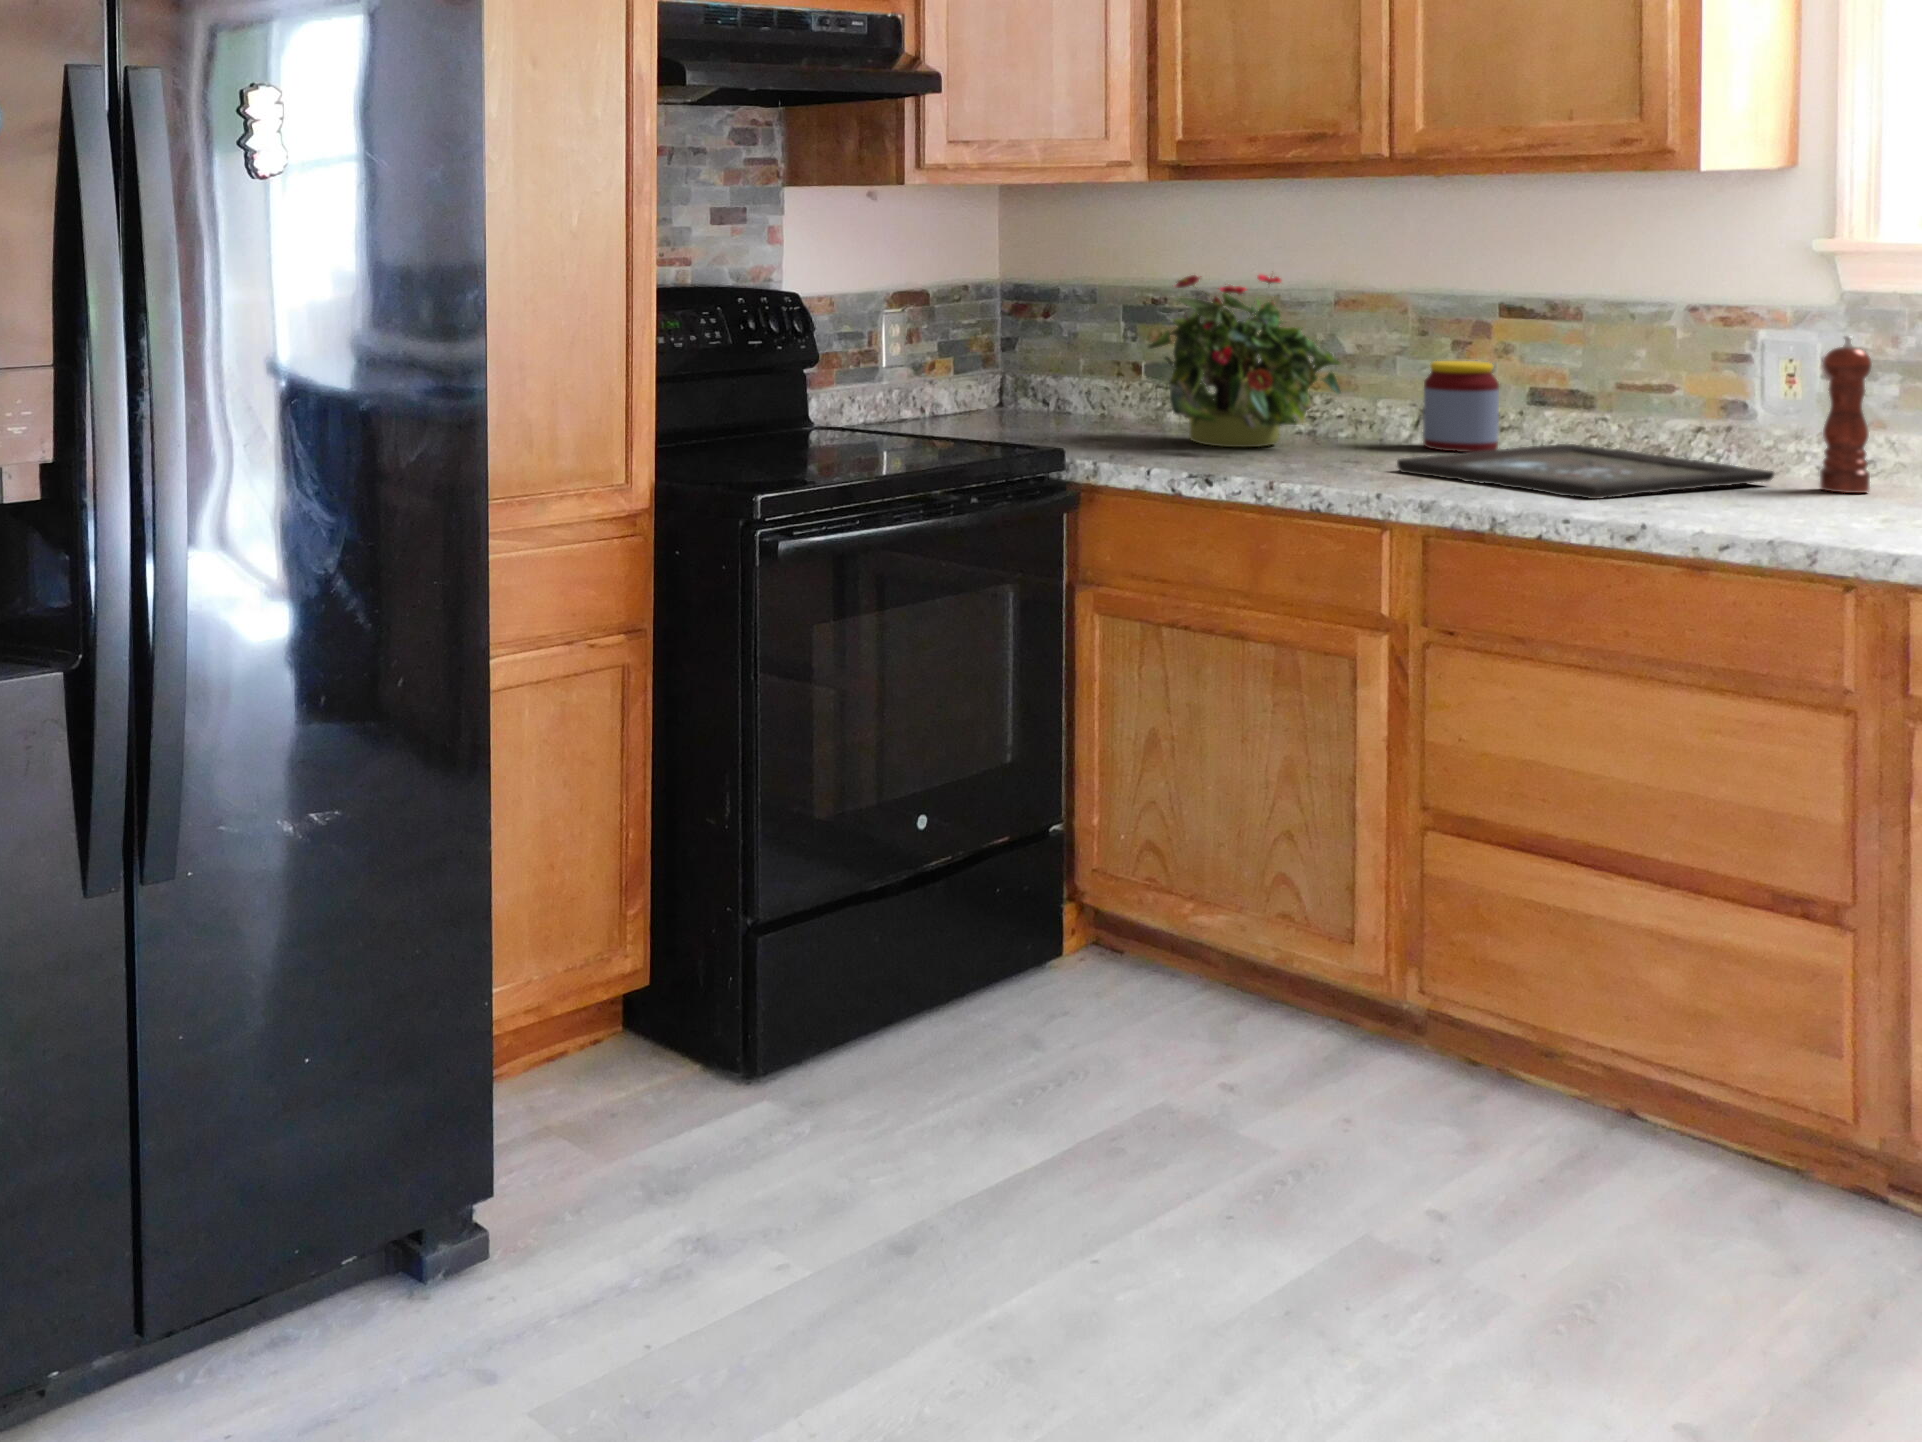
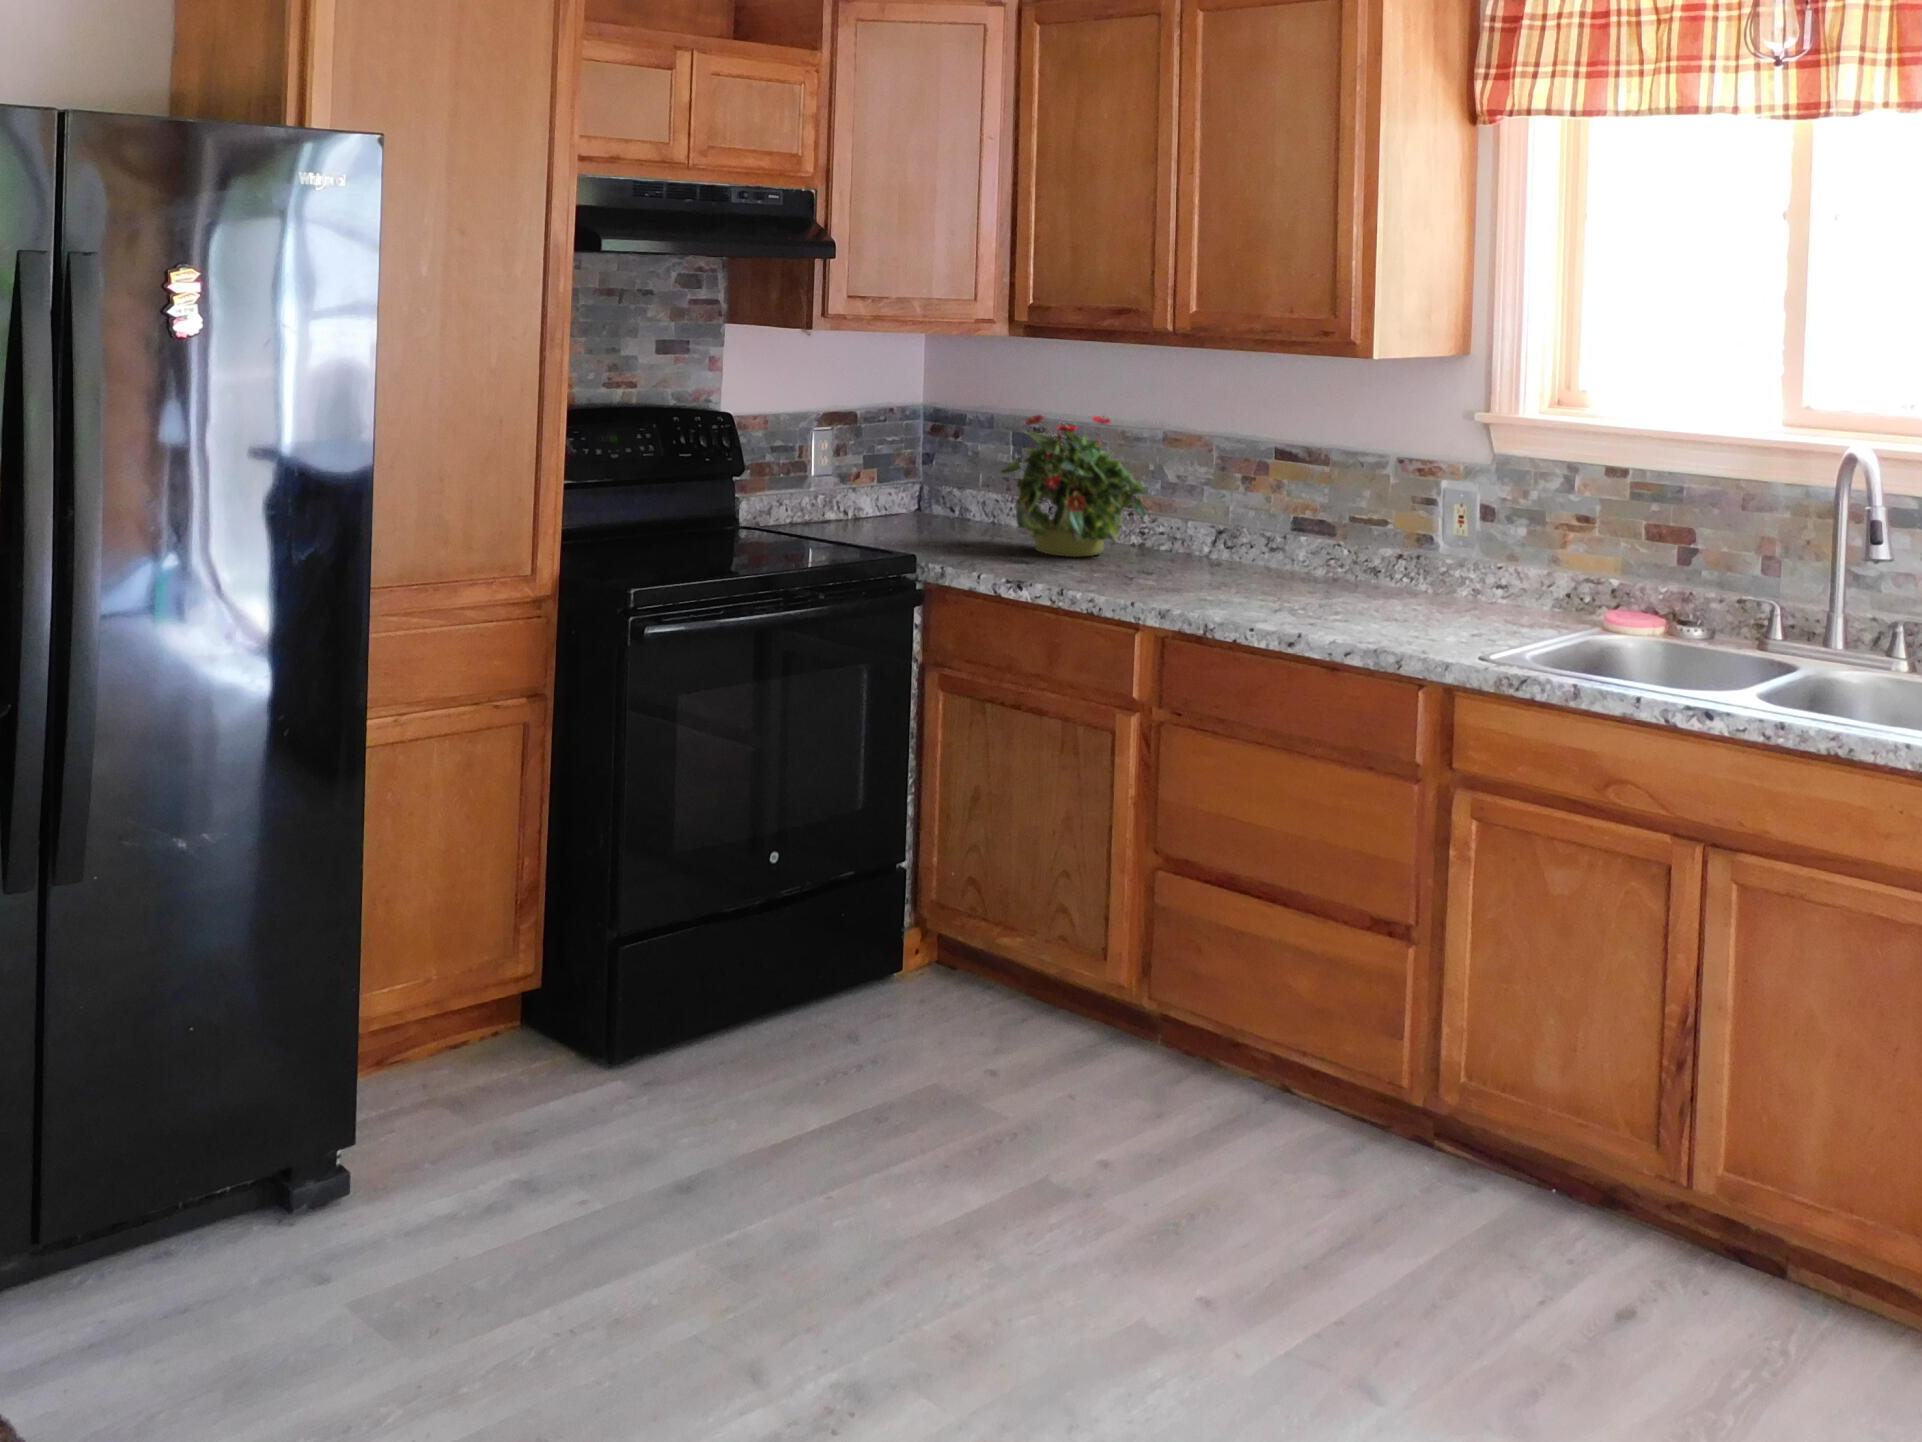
pepper mill: present [1819,336,1872,493] -> none [1461,489,1498,610]
jar: present [1423,361,1499,452] -> none [1214,492,1270,566]
tray: present [1397,444,1774,499] -> none [1166,563,1433,609]

